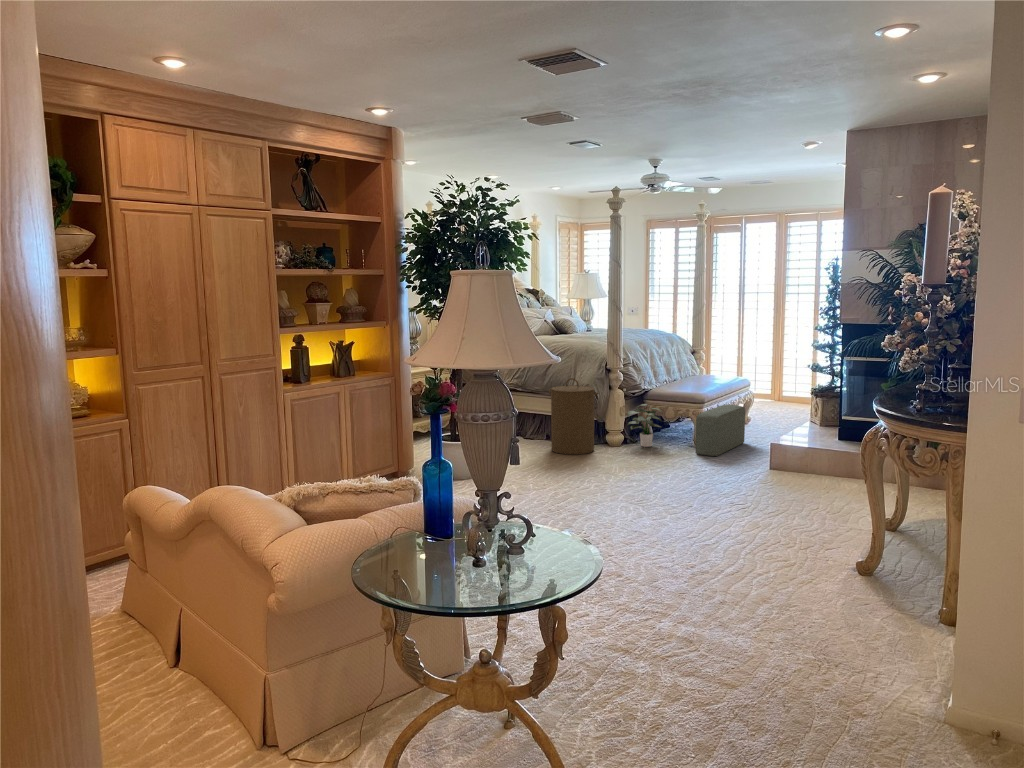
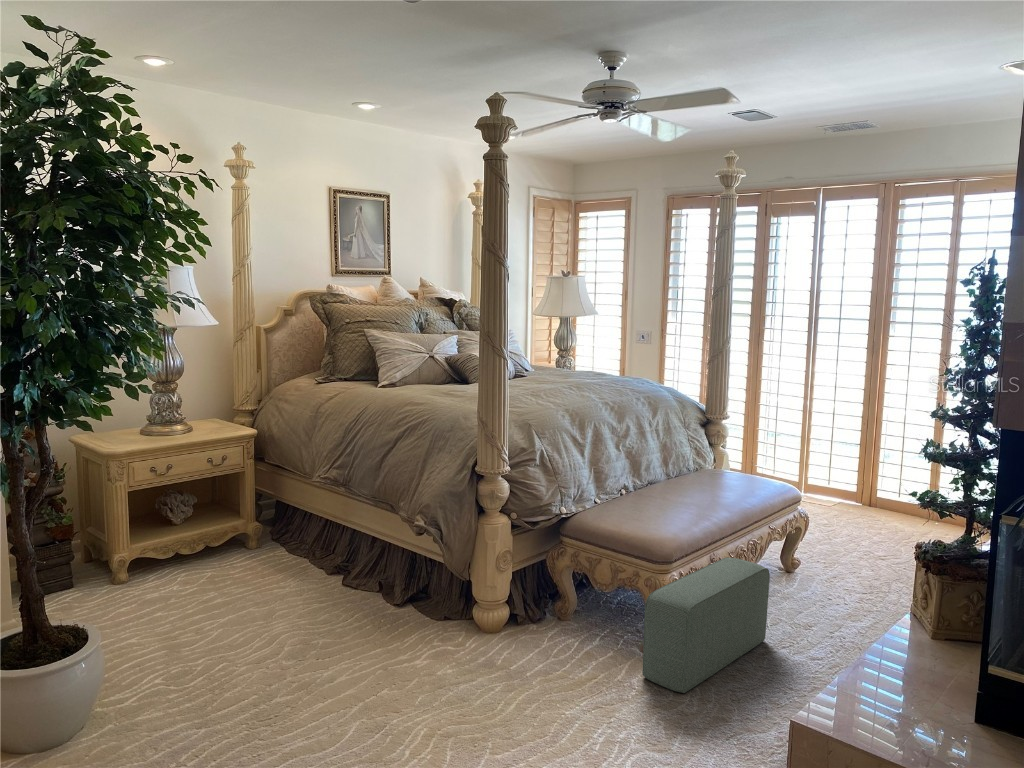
laundry hamper: present [549,378,598,455] -> none [355,489,446,652]
potted plant: present [628,404,662,447] -> none [515,543,591,636]

